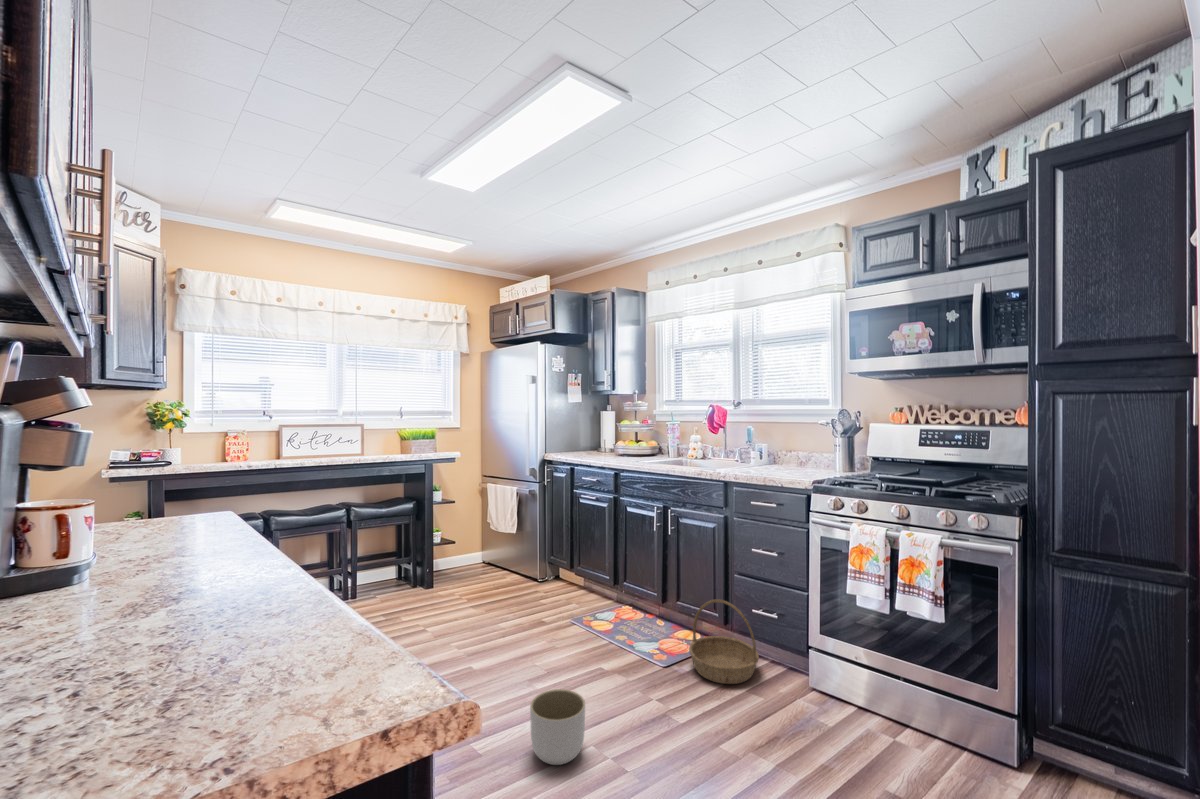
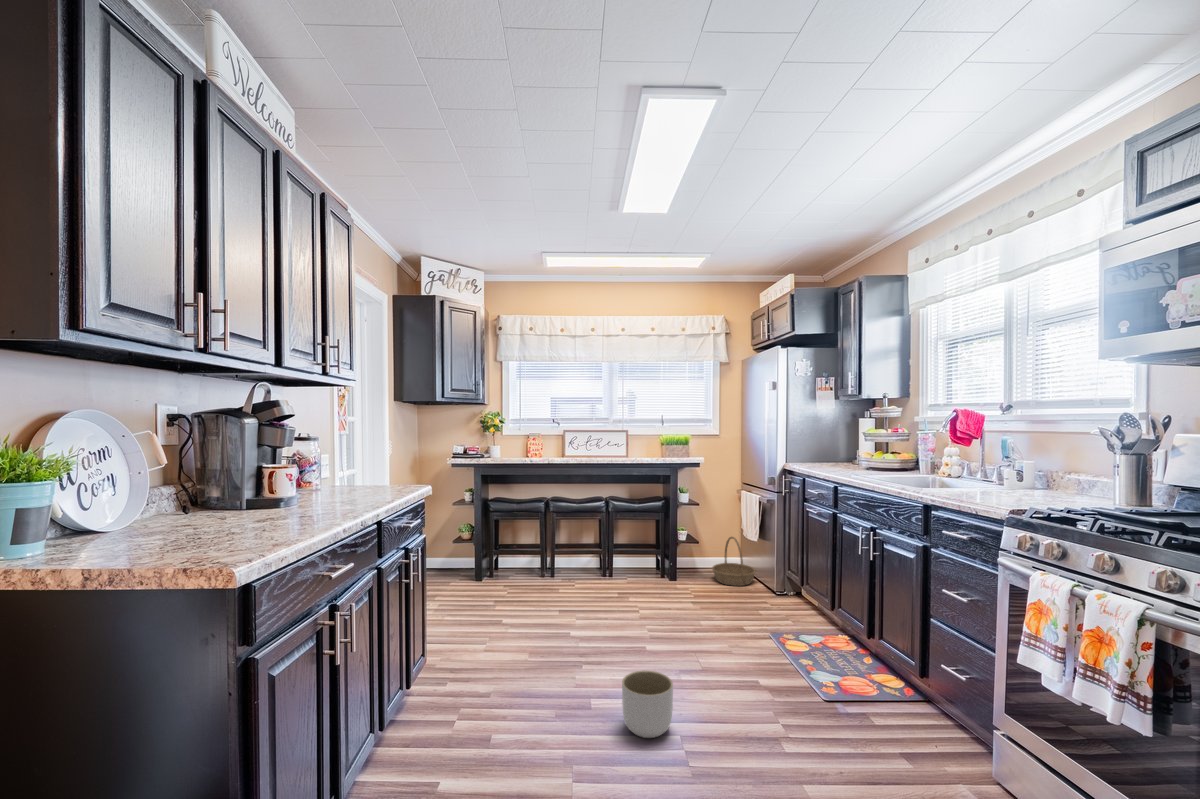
basket: present [689,600,759,684] -> present [712,537,755,586]

